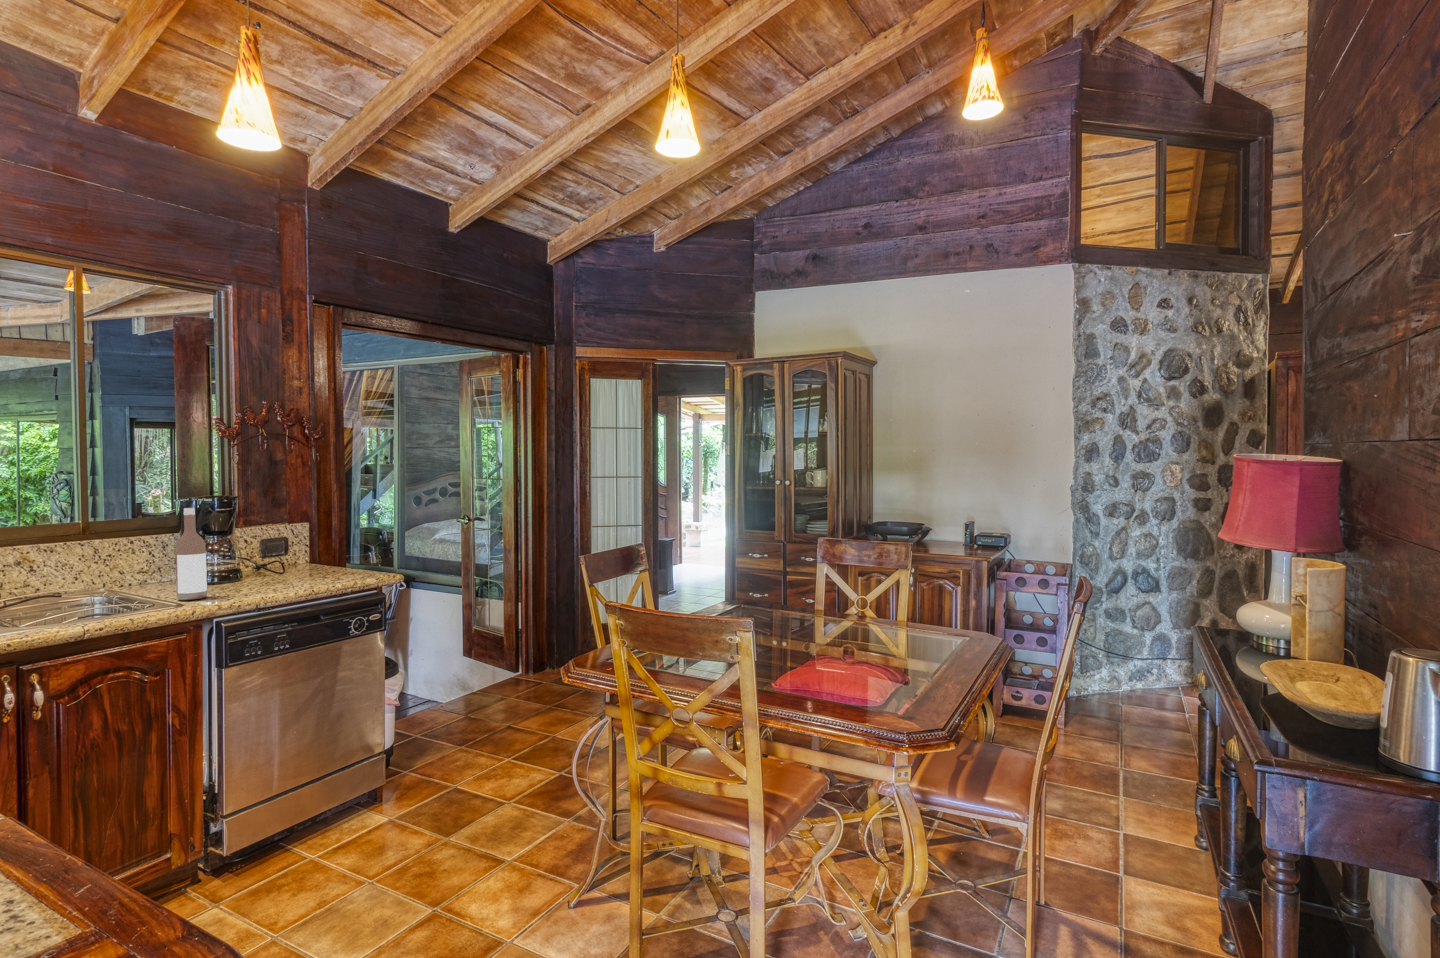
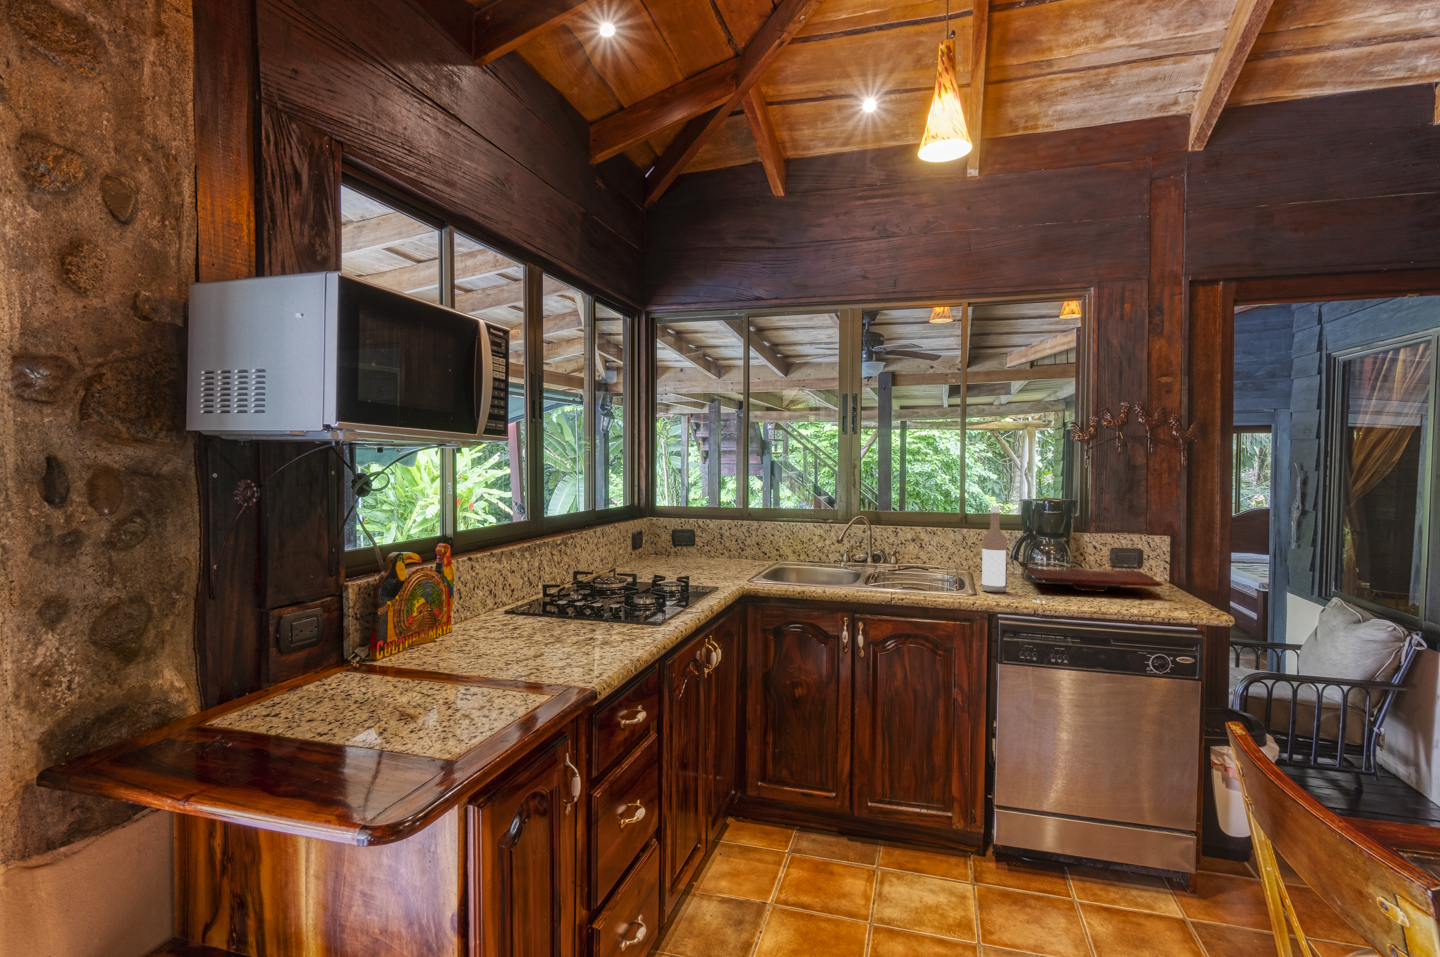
cutting board: none [197,557,345,582] -> present [1026,566,1163,591]

